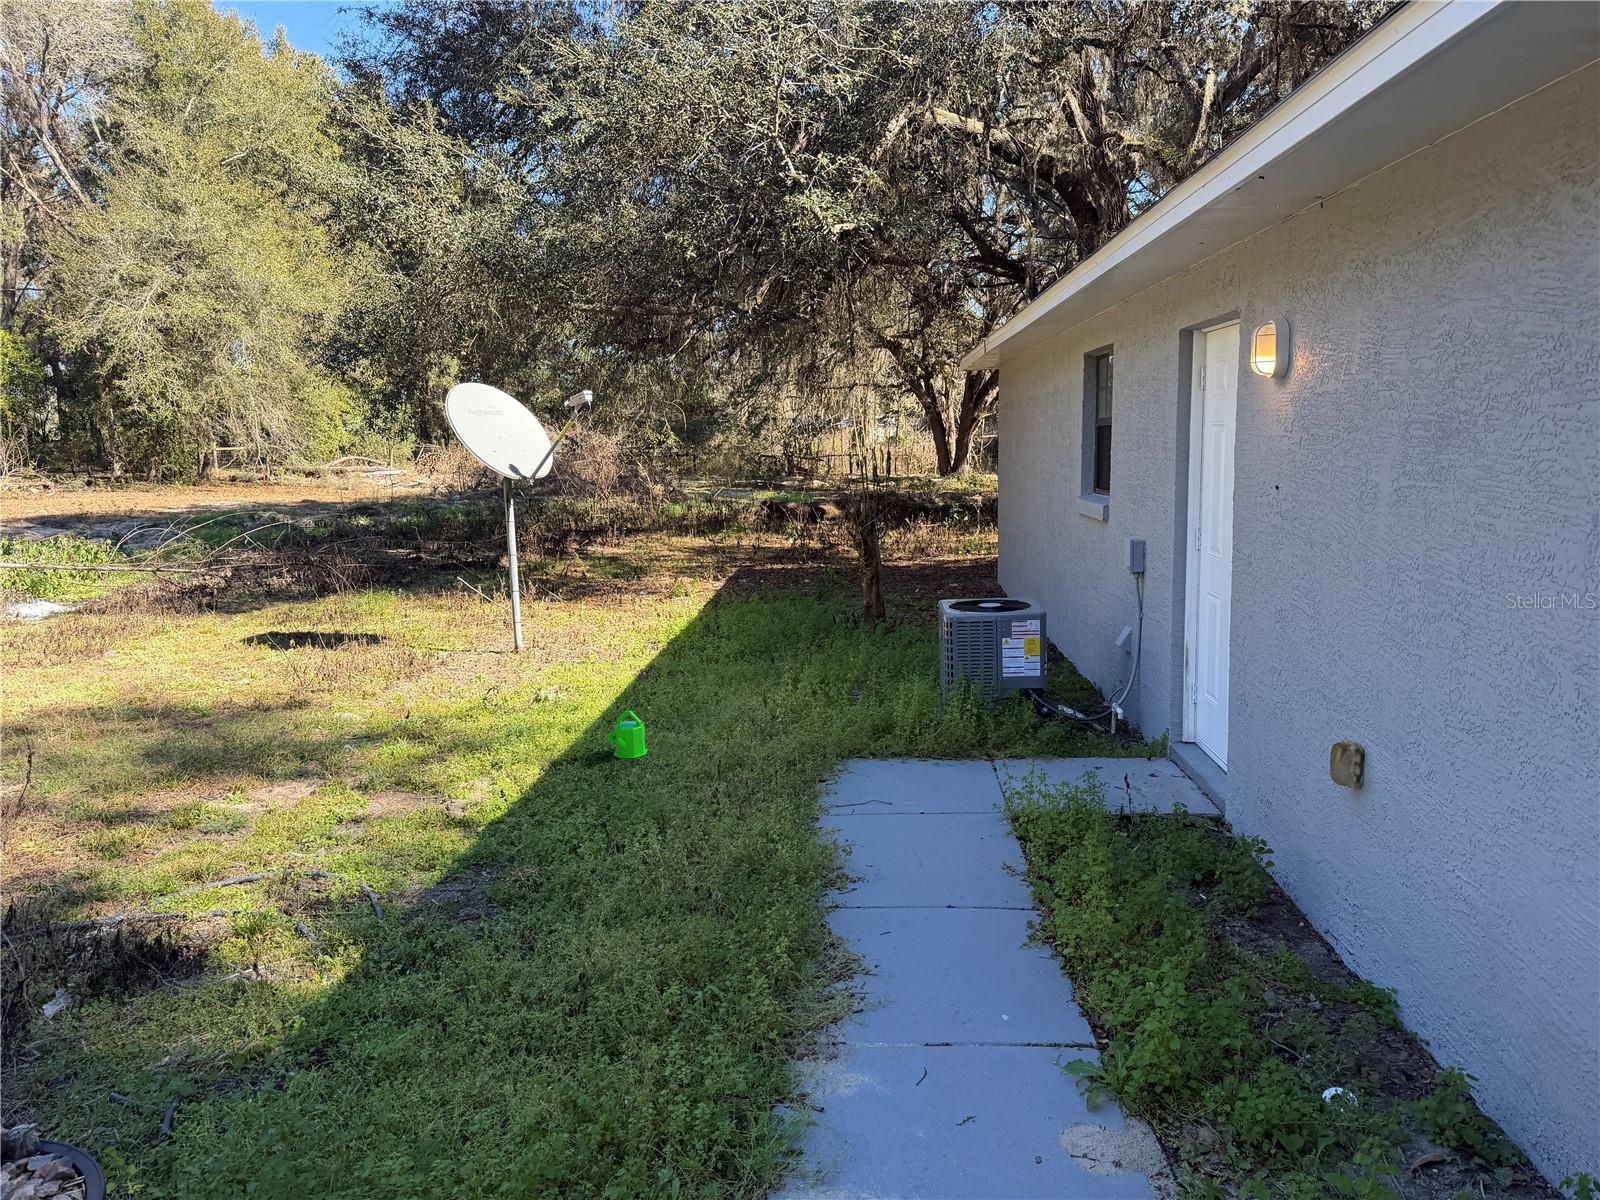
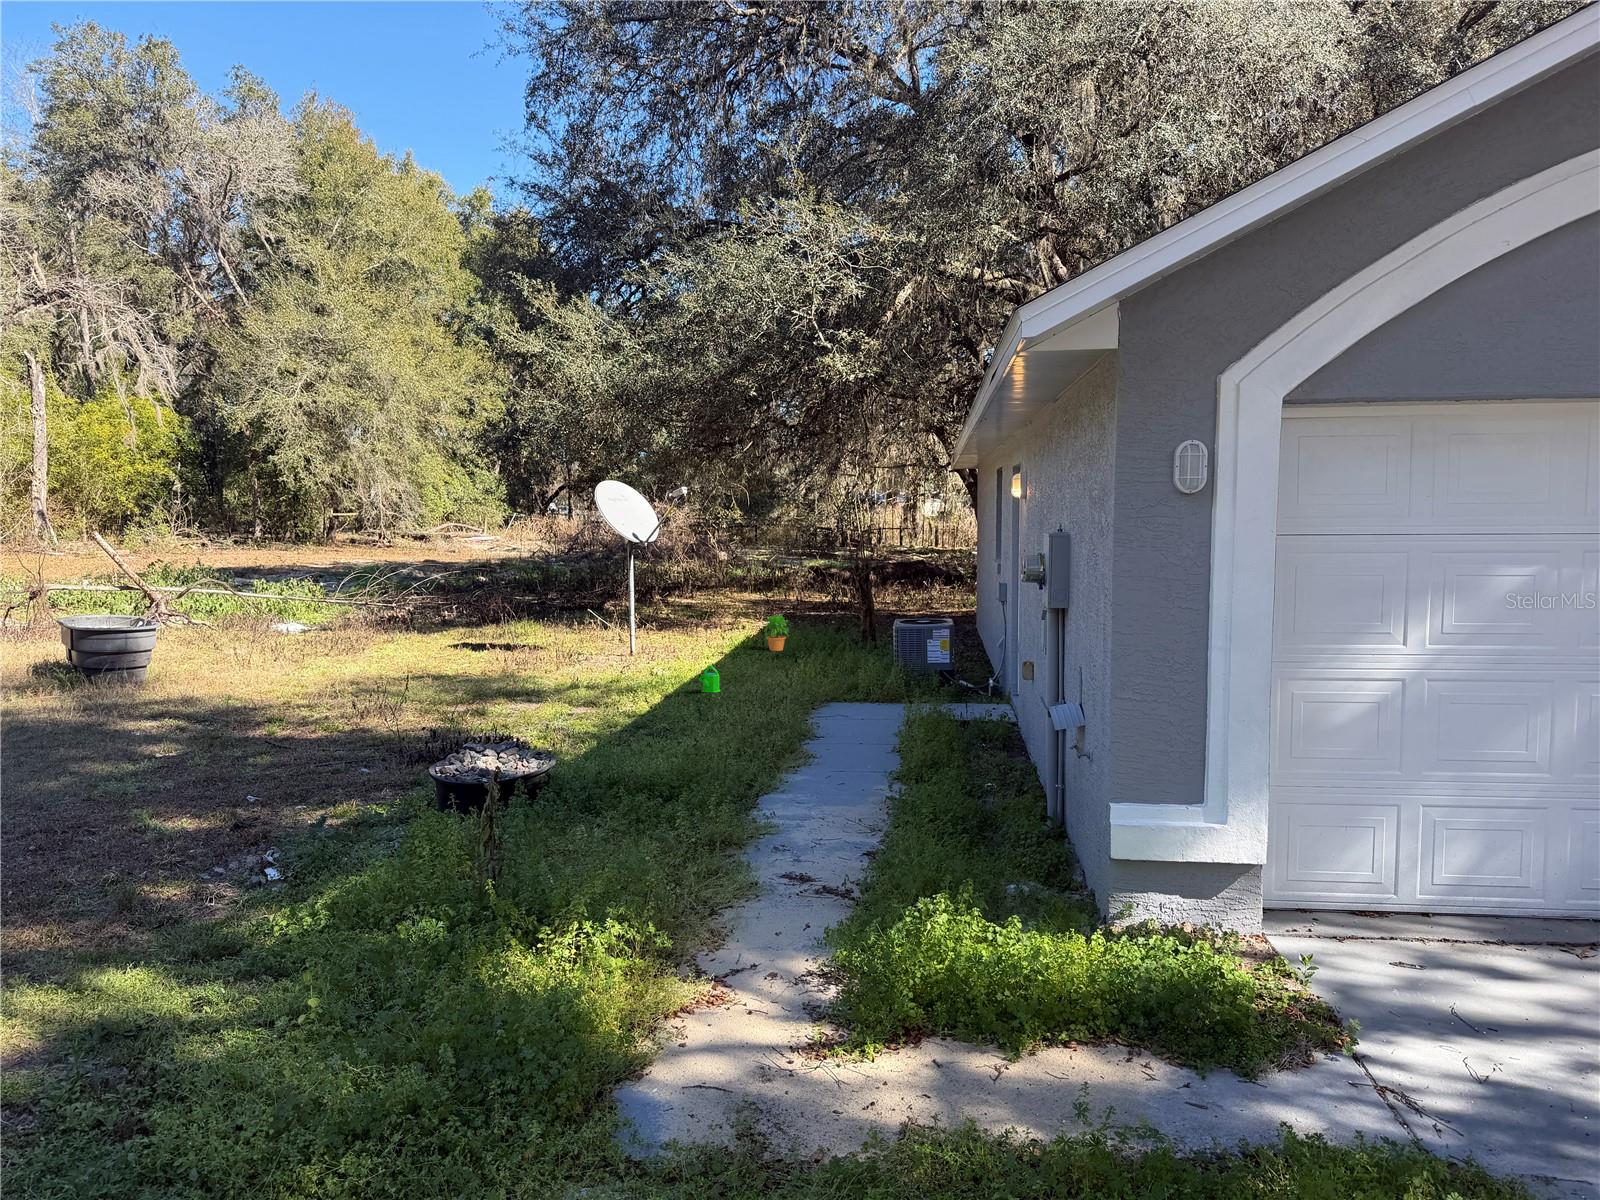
potted plant: none [709,588,754,642] -> present [764,615,788,651]

